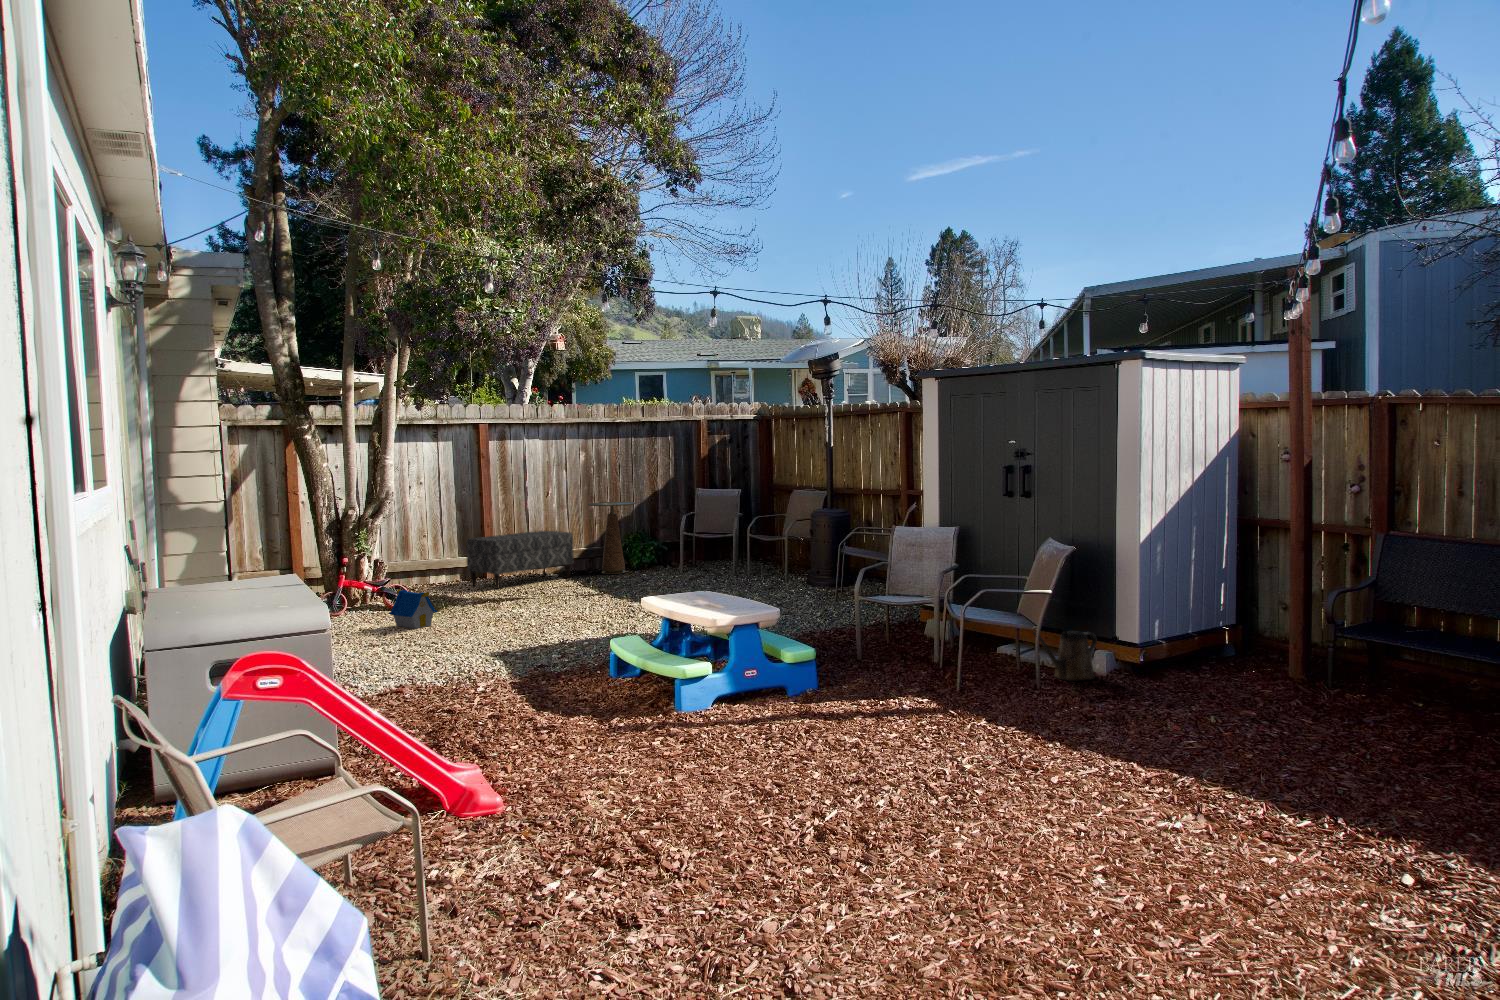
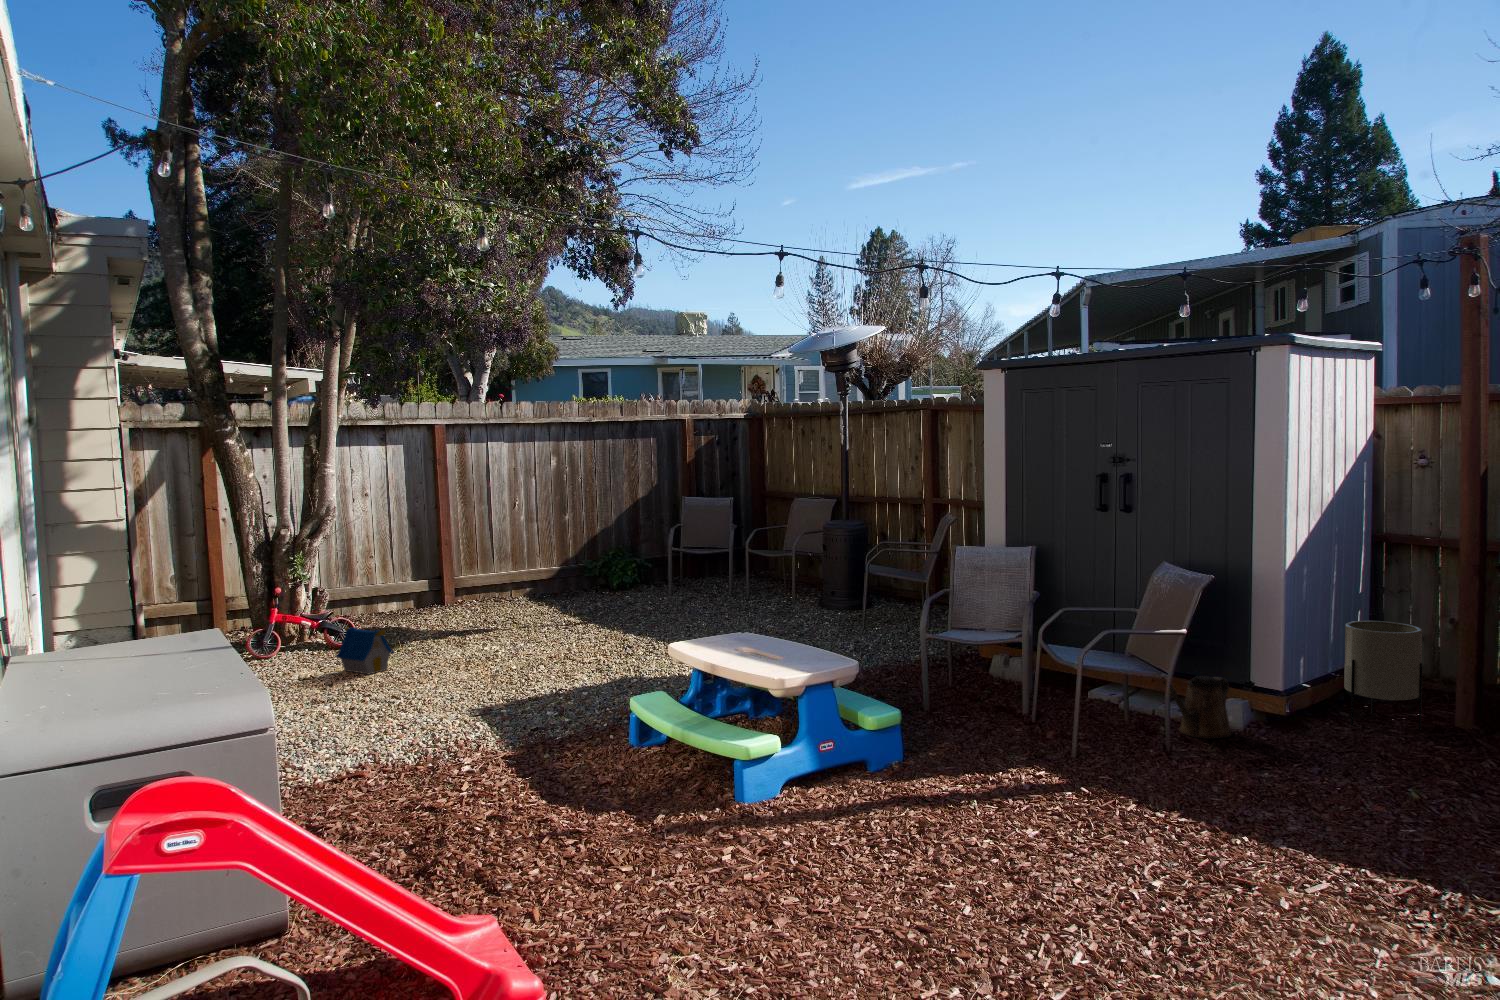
side table: present [588,502,636,574] -> none [560,513,614,595]
bench: present [466,531,574,589] -> none [421,547,545,617]
planter: none [1198,589,1257,678] -> present [1344,621,1423,730]

